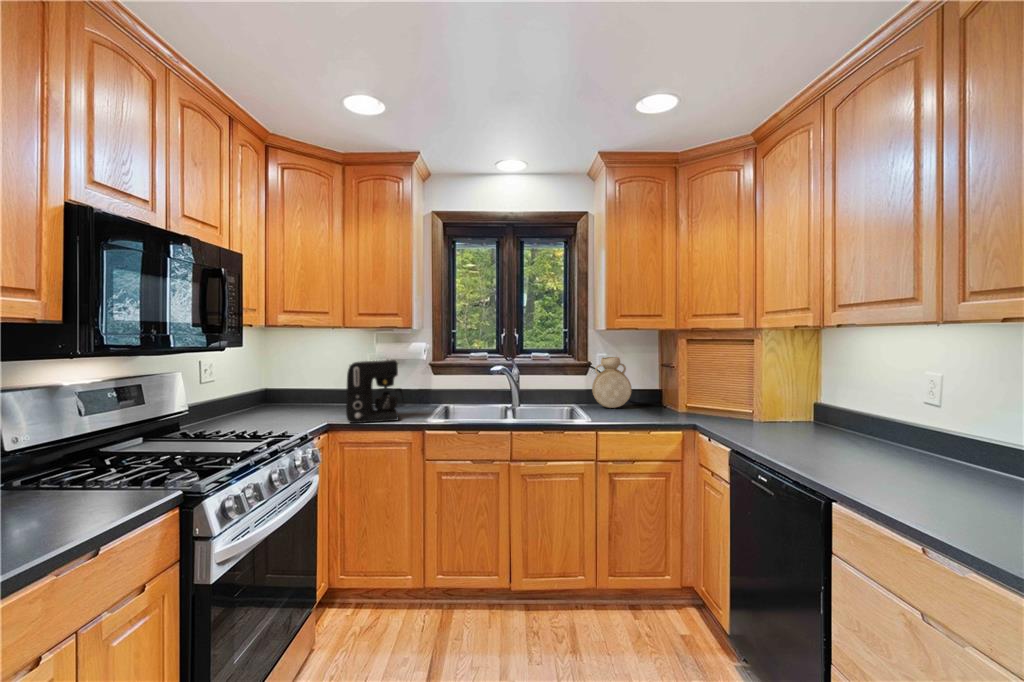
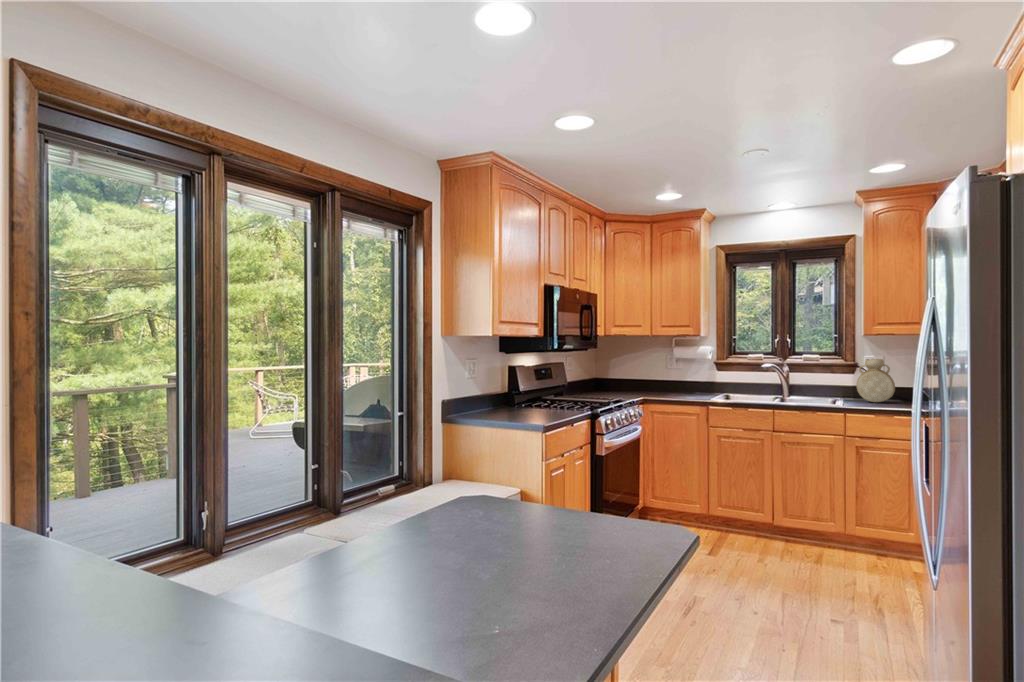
coffee maker: present [346,360,403,423] -> none [655,358,694,399]

